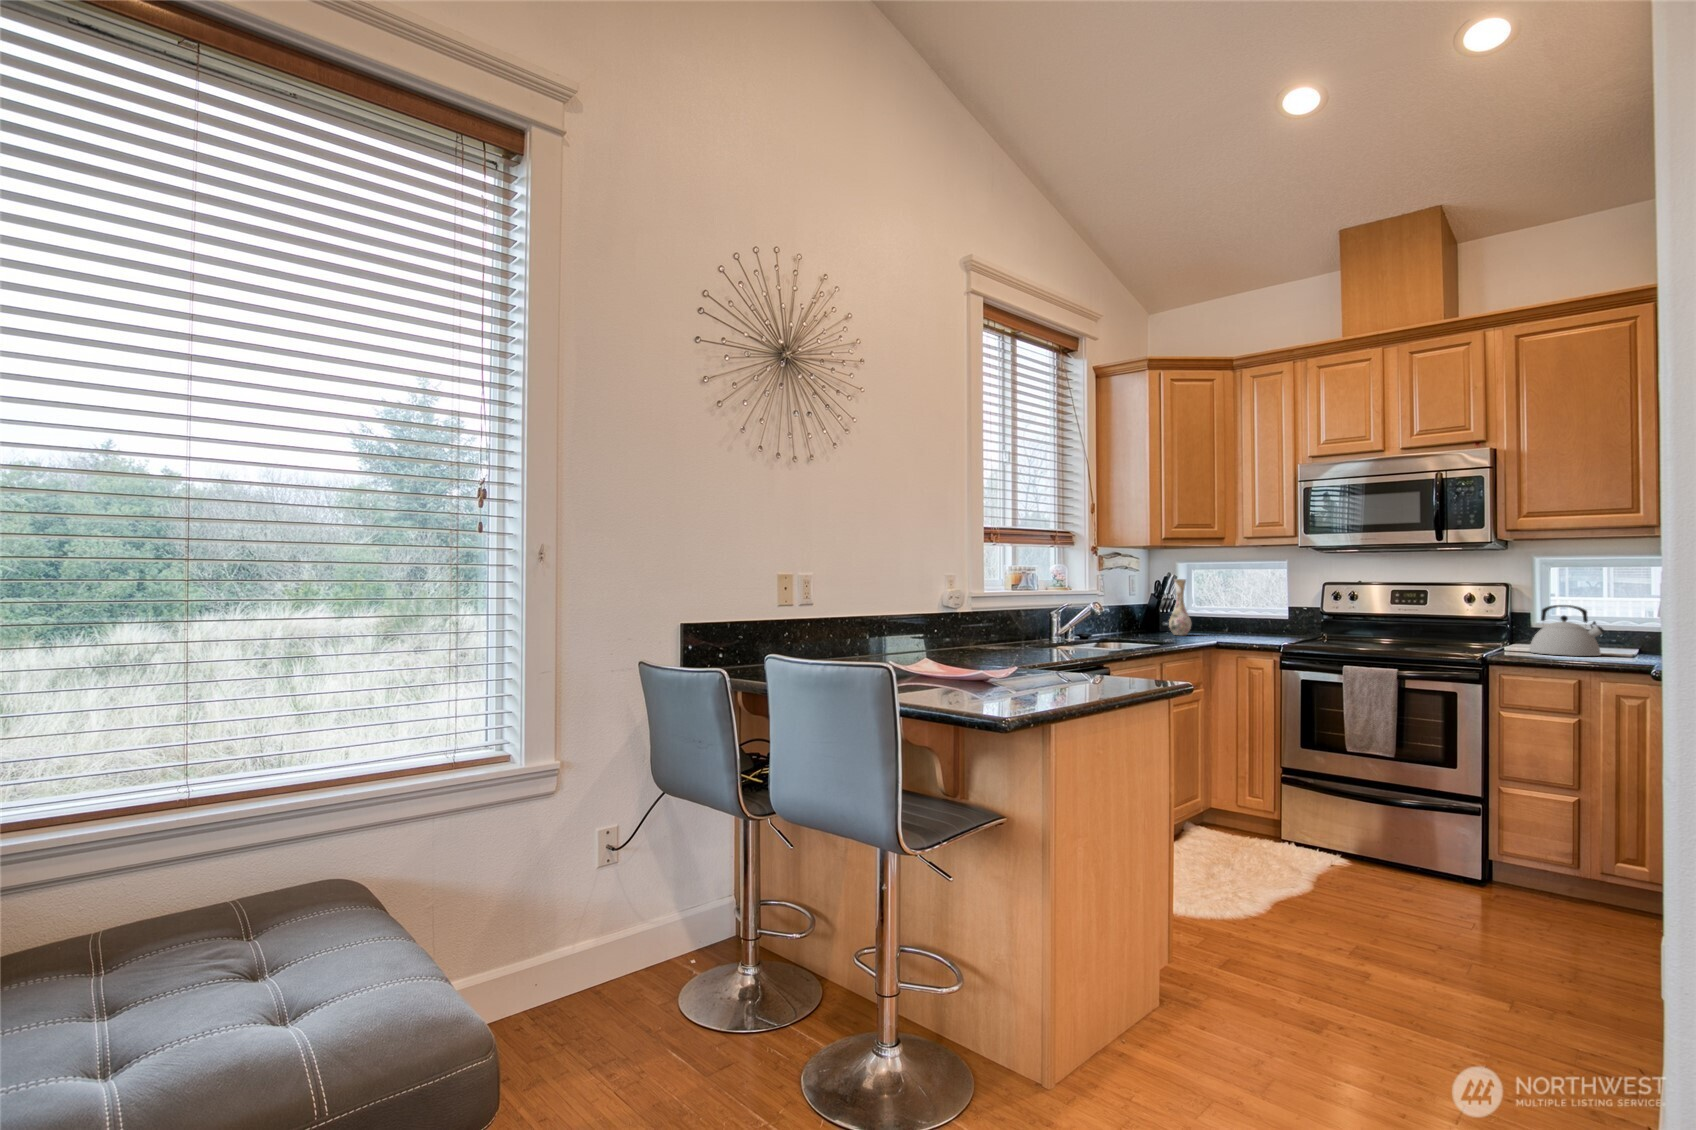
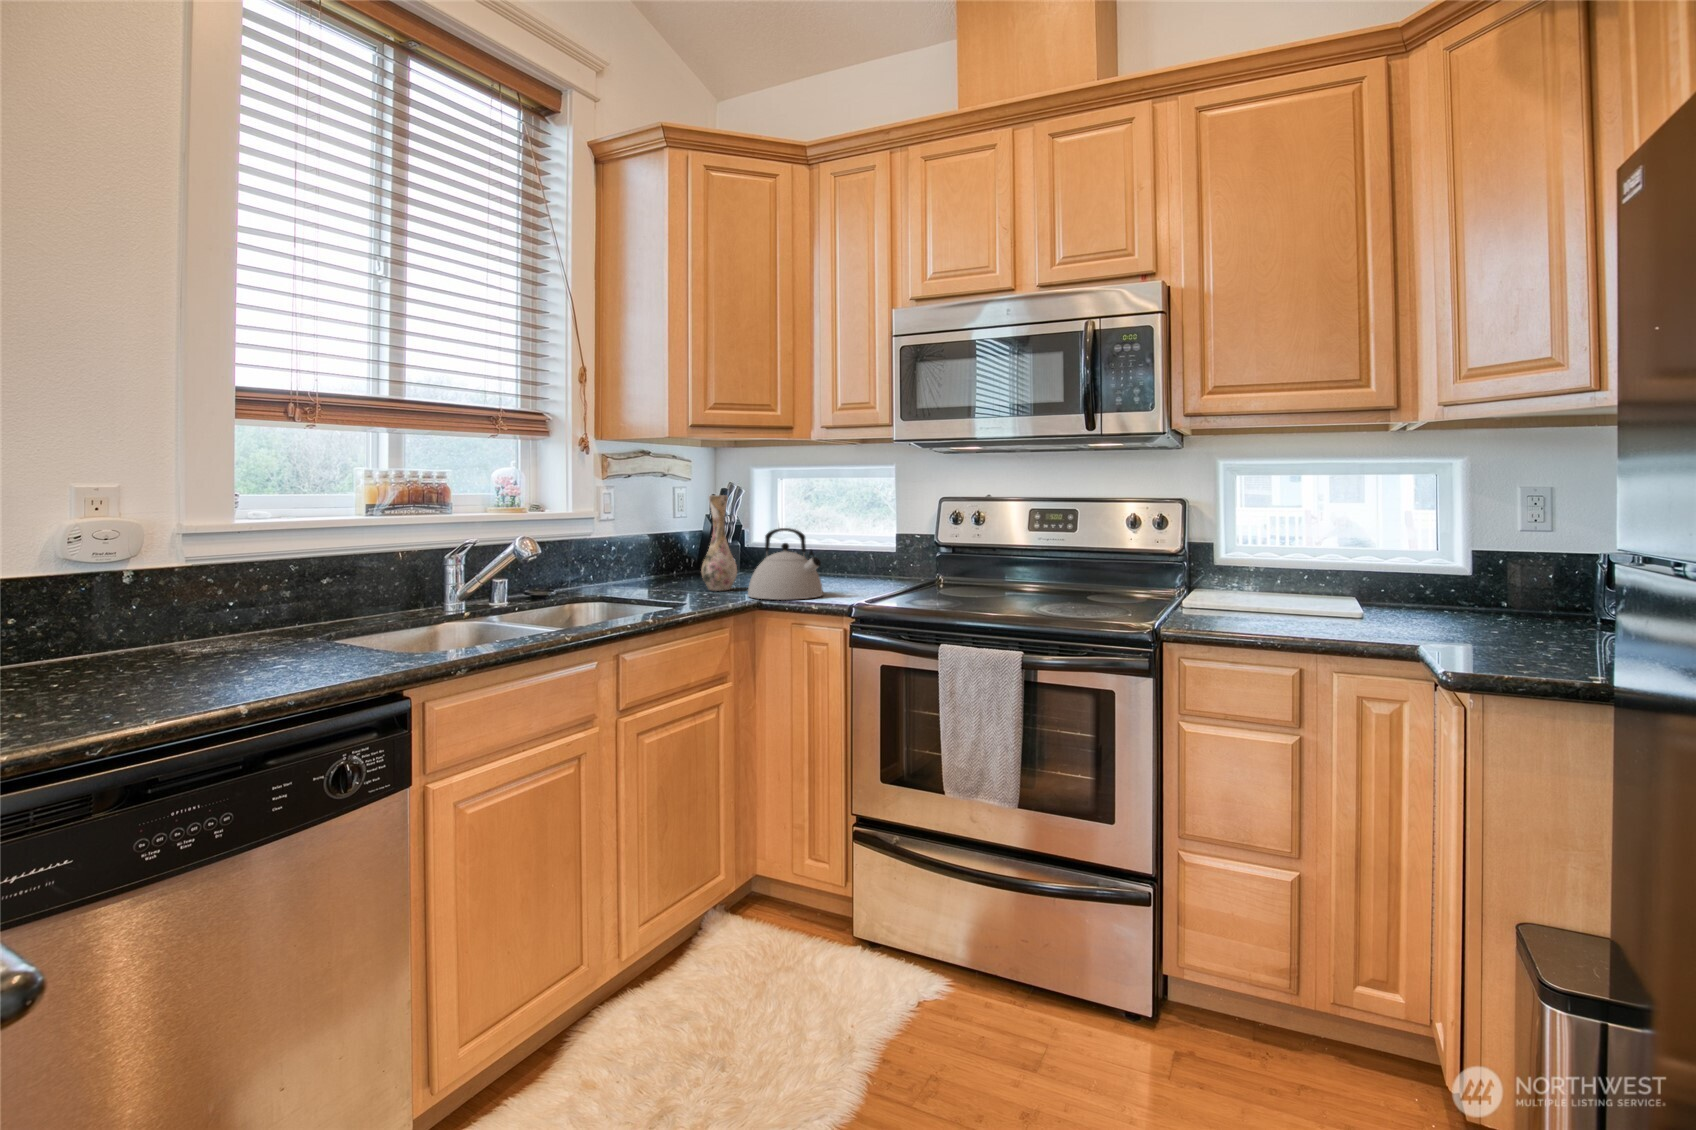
kettle: present [1529,605,1604,656] -> present [748,528,823,600]

